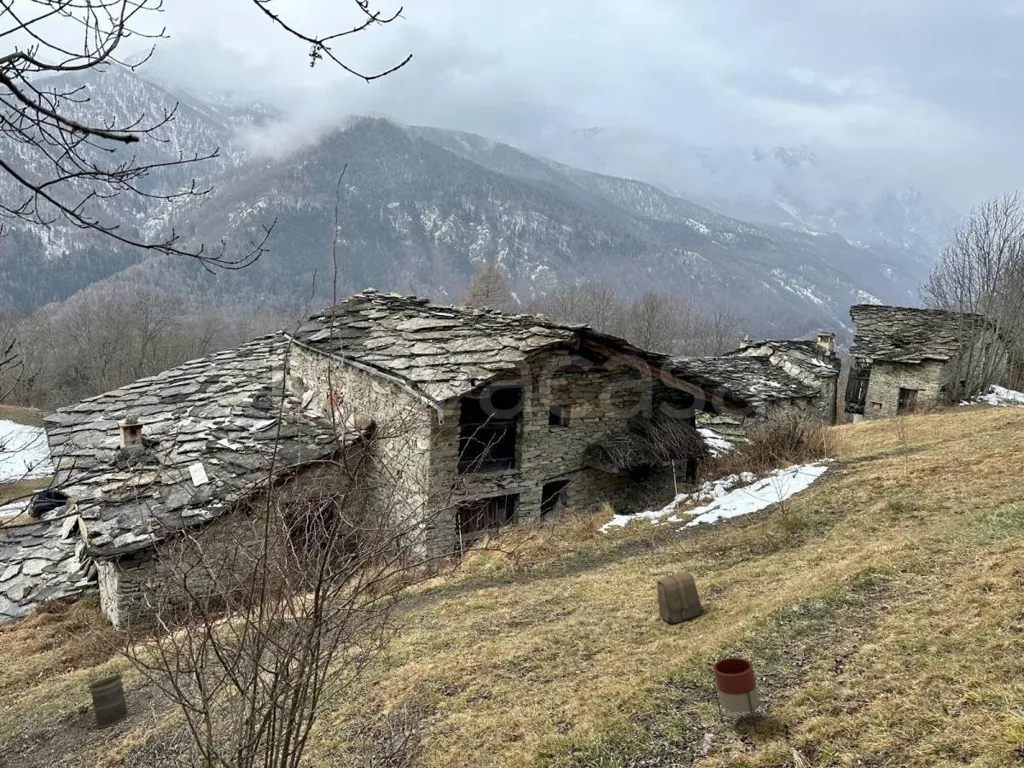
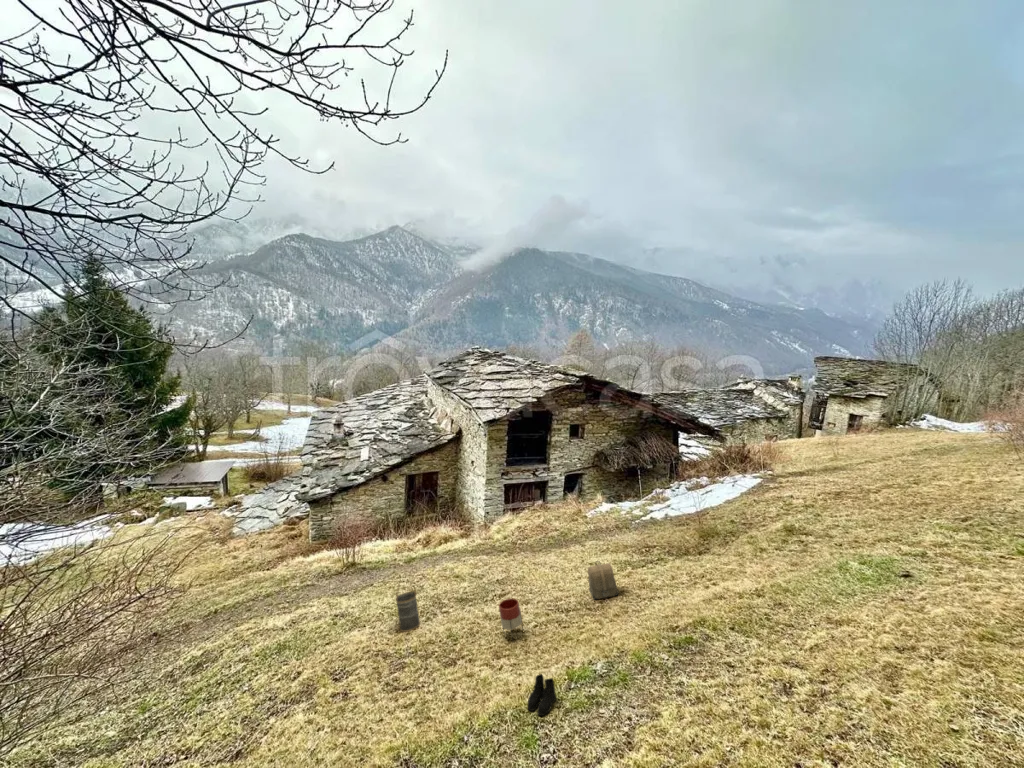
planter: present [713,657,760,733] -> present [499,598,523,637]
basket: present [89,661,128,728] -> present [396,581,420,632]
boots: none [649,702,685,748] -> present [528,674,556,716]

